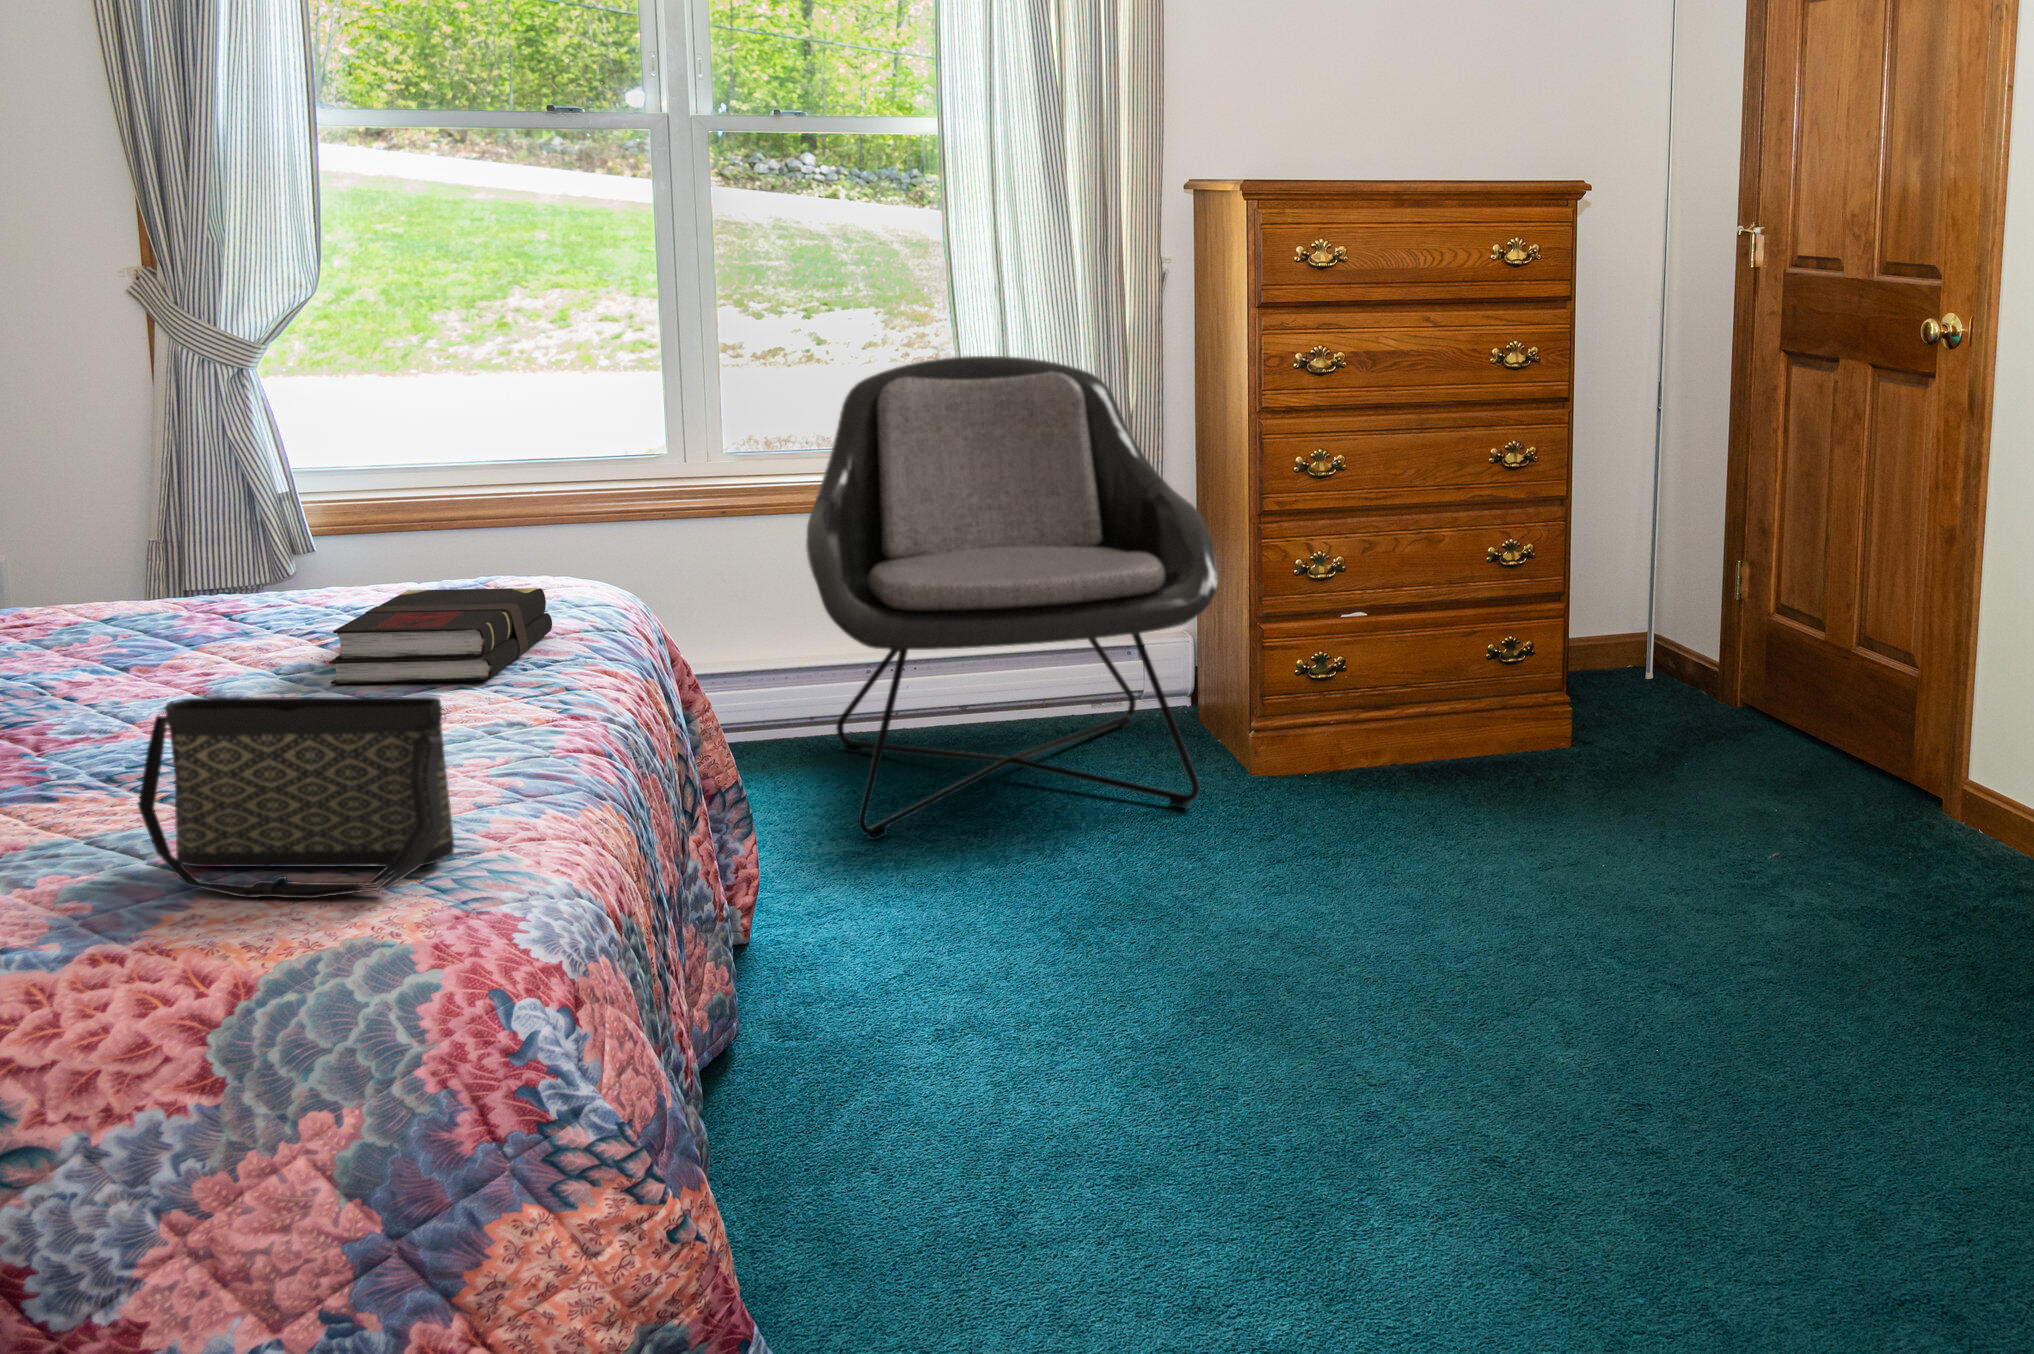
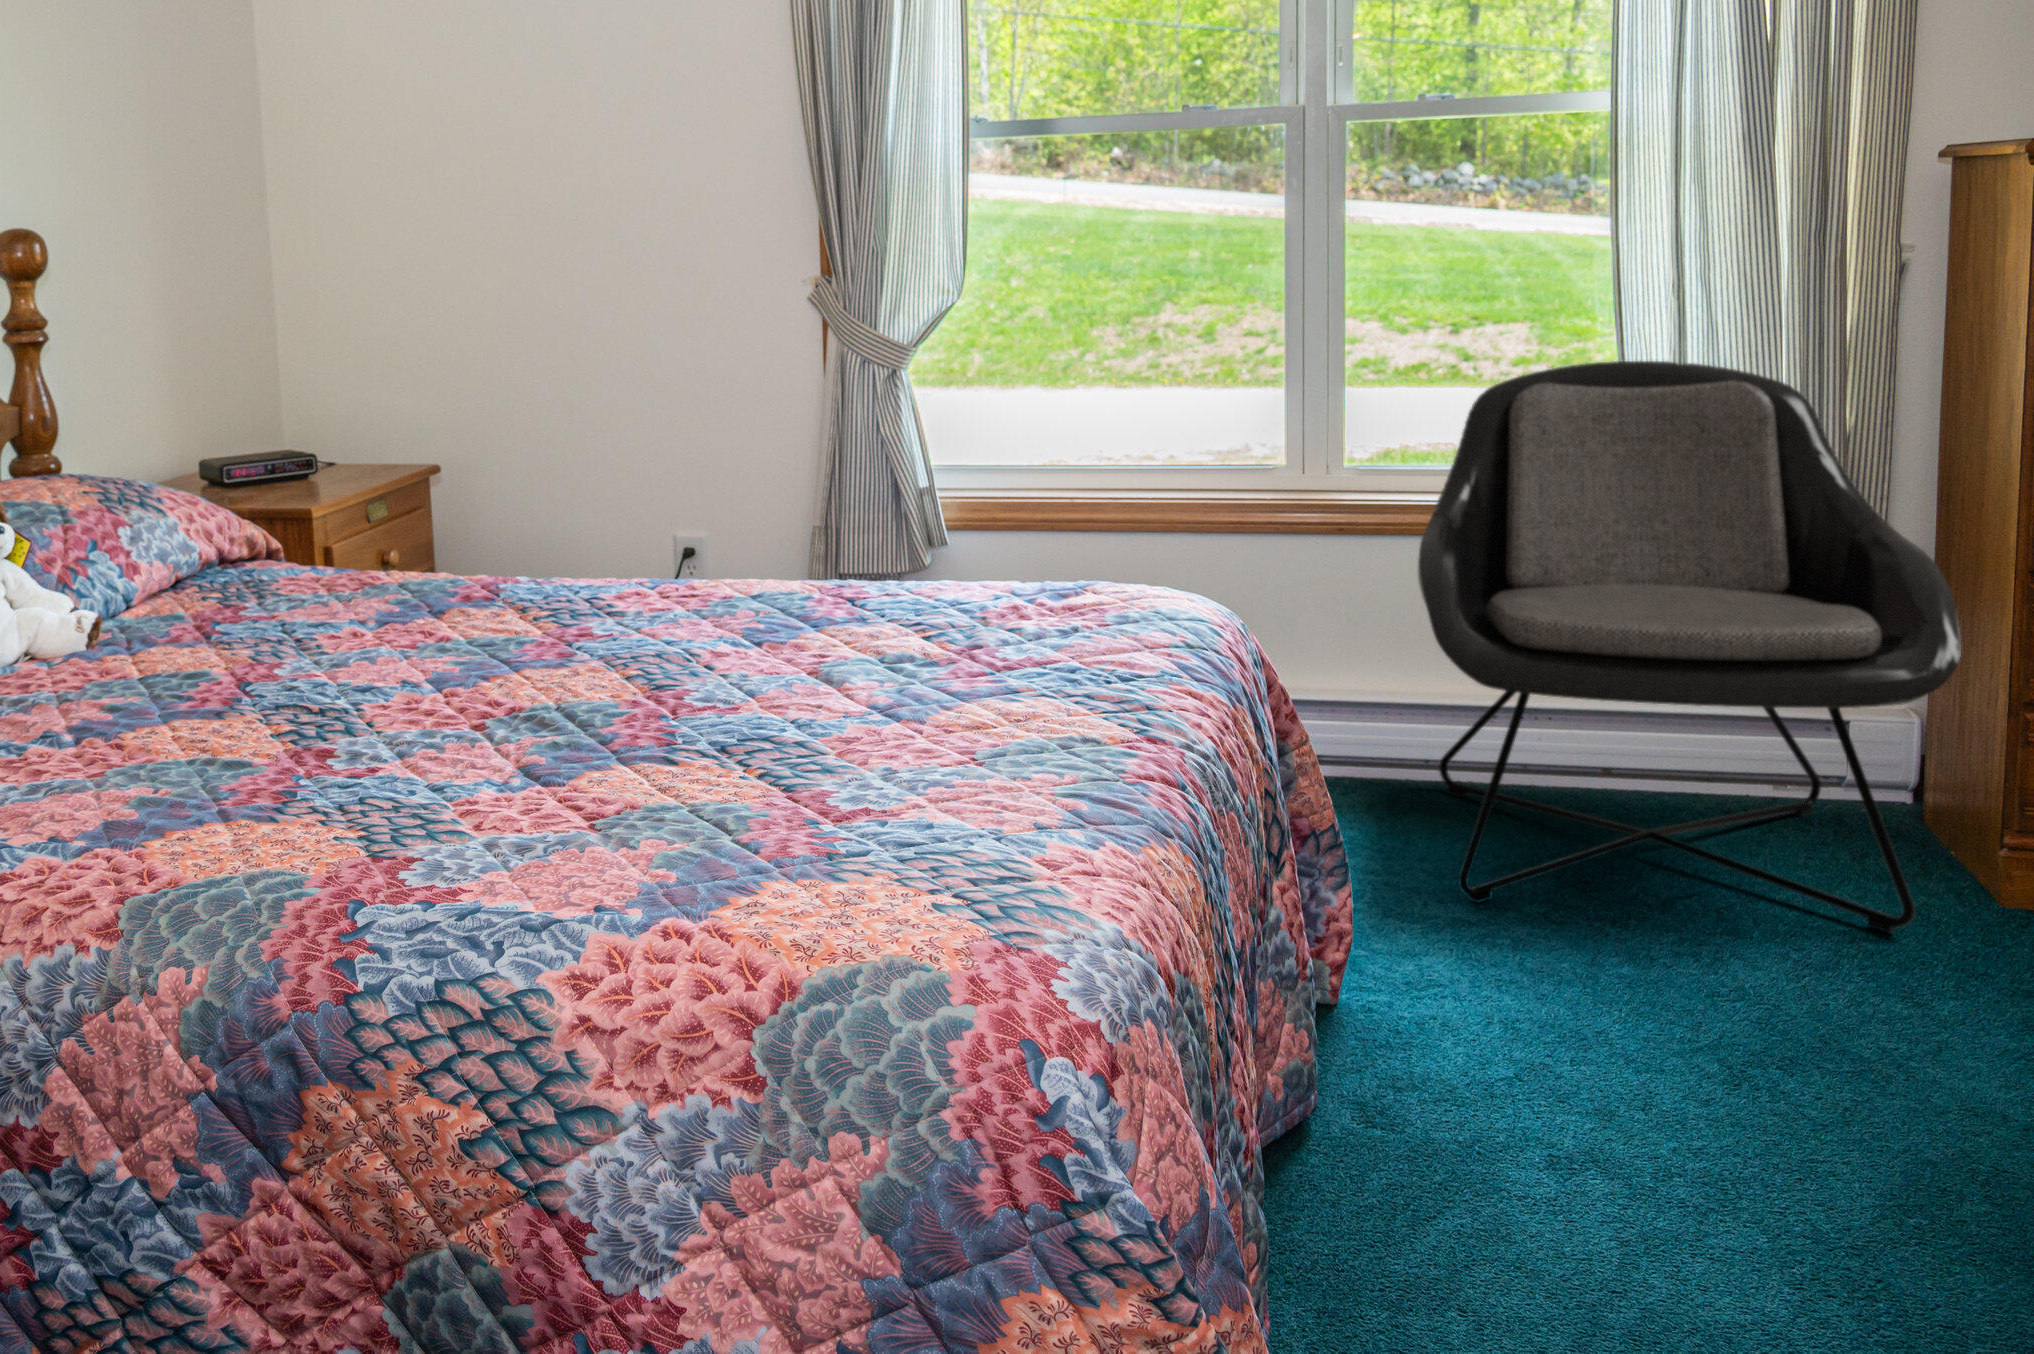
book: present [329,588,552,684] -> none [925,581,1139,682]
handbag: present [138,697,454,898] -> none [728,675,1009,903]

